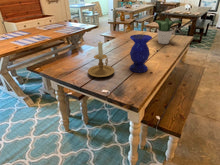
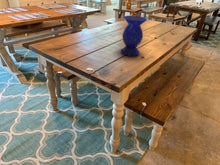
potted plant: present [156,18,182,44] -> none [156,6,184,33]
candle holder: present [88,41,115,77] -> none [77,16,105,55]

